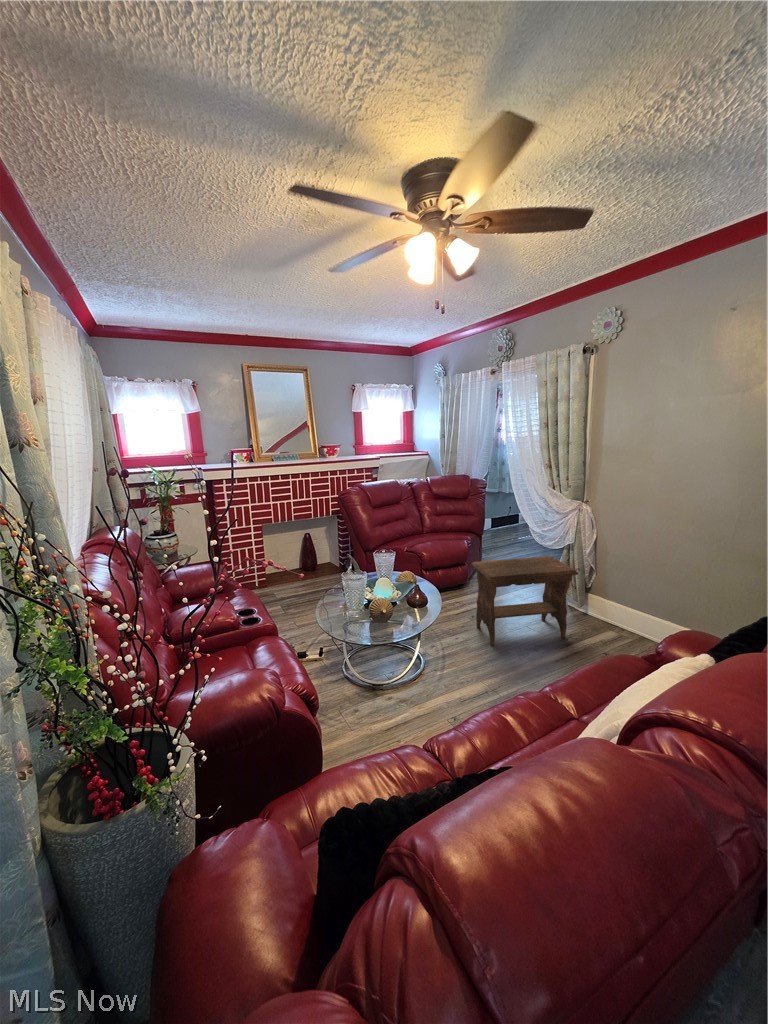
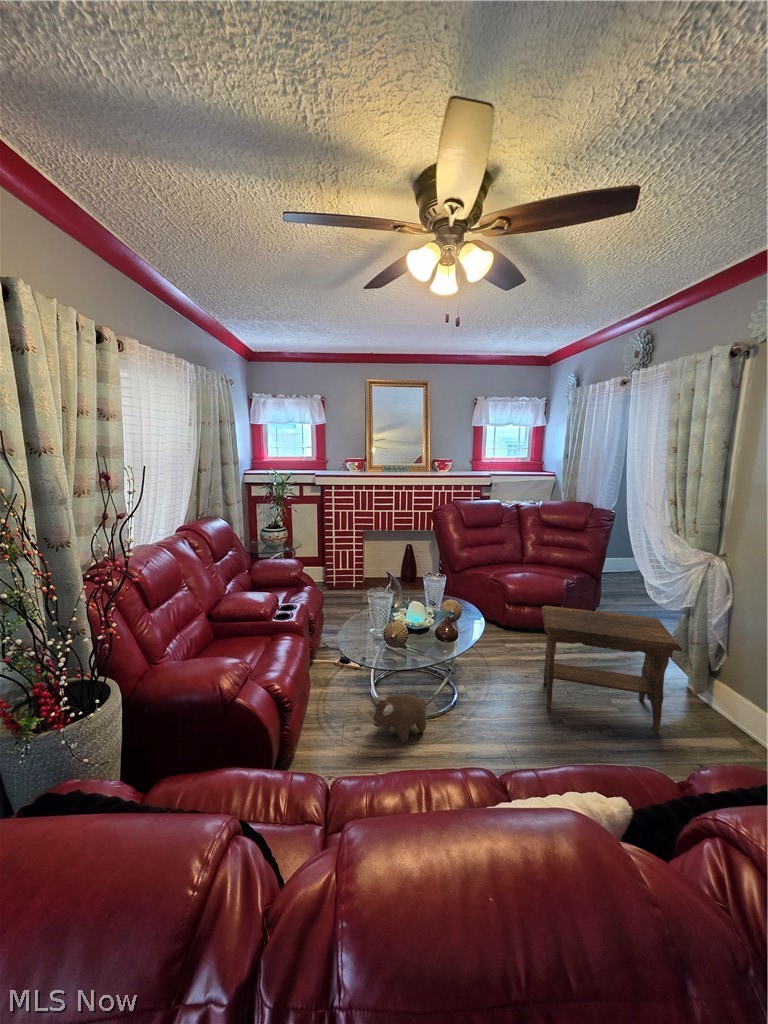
plush toy: none [369,663,415,706] -> present [371,694,427,743]

